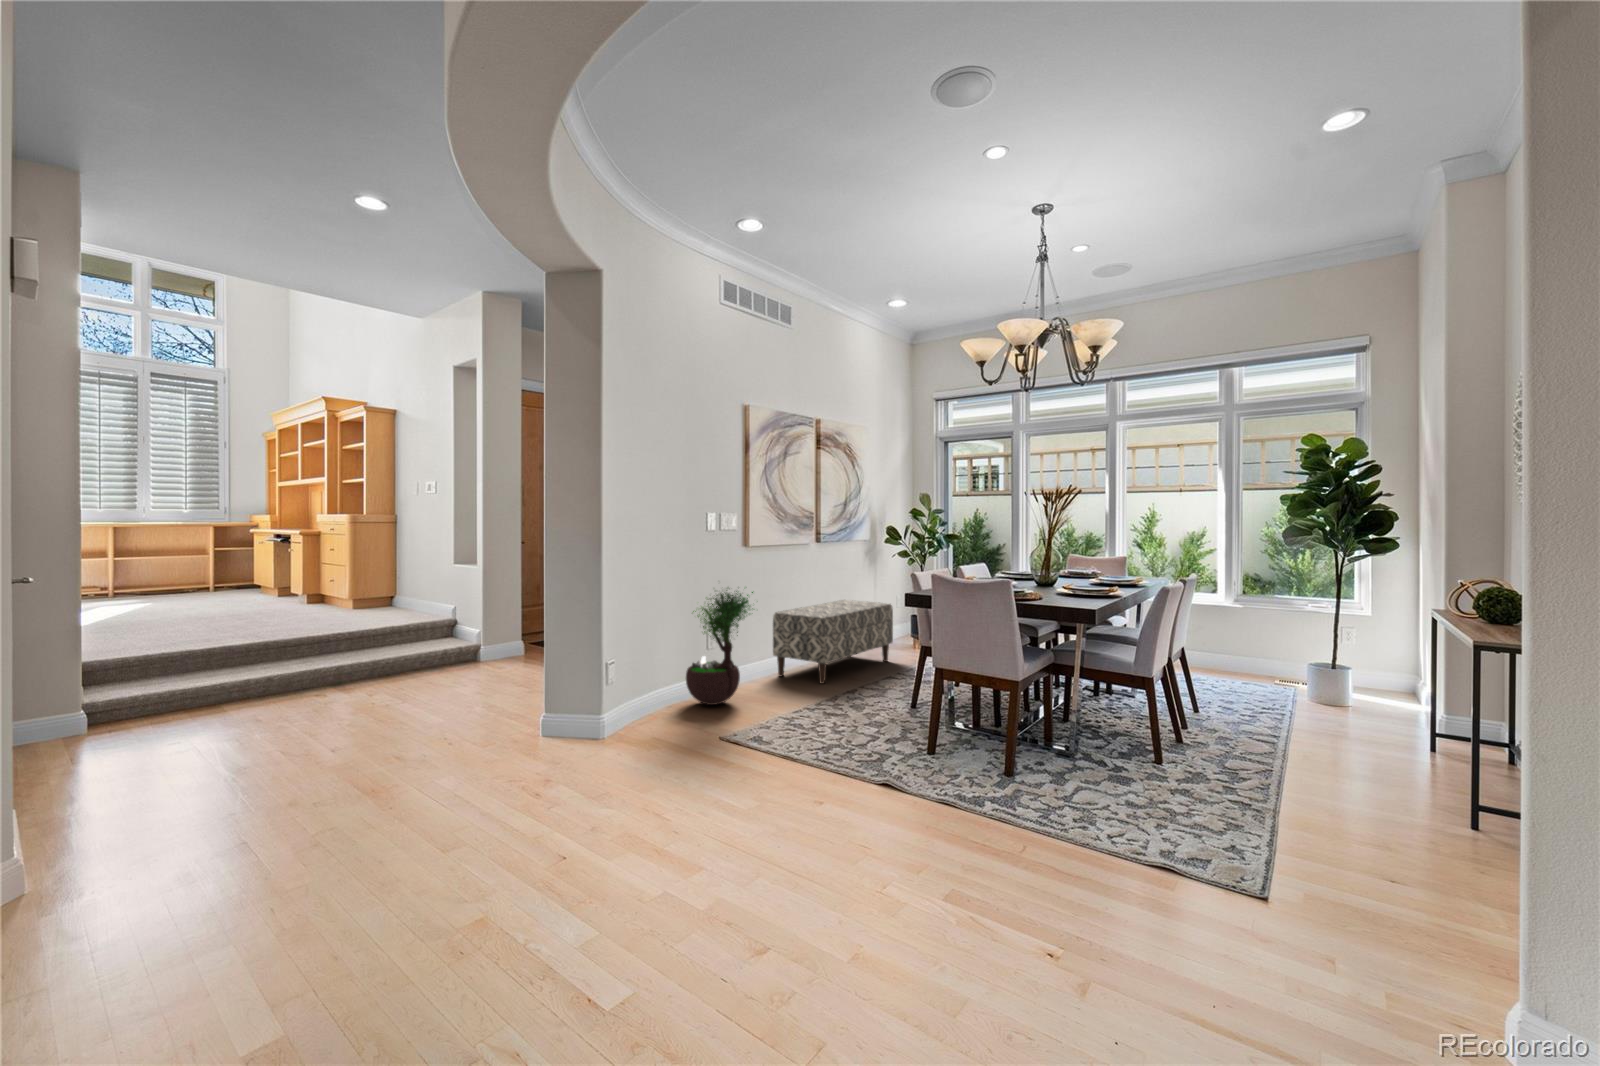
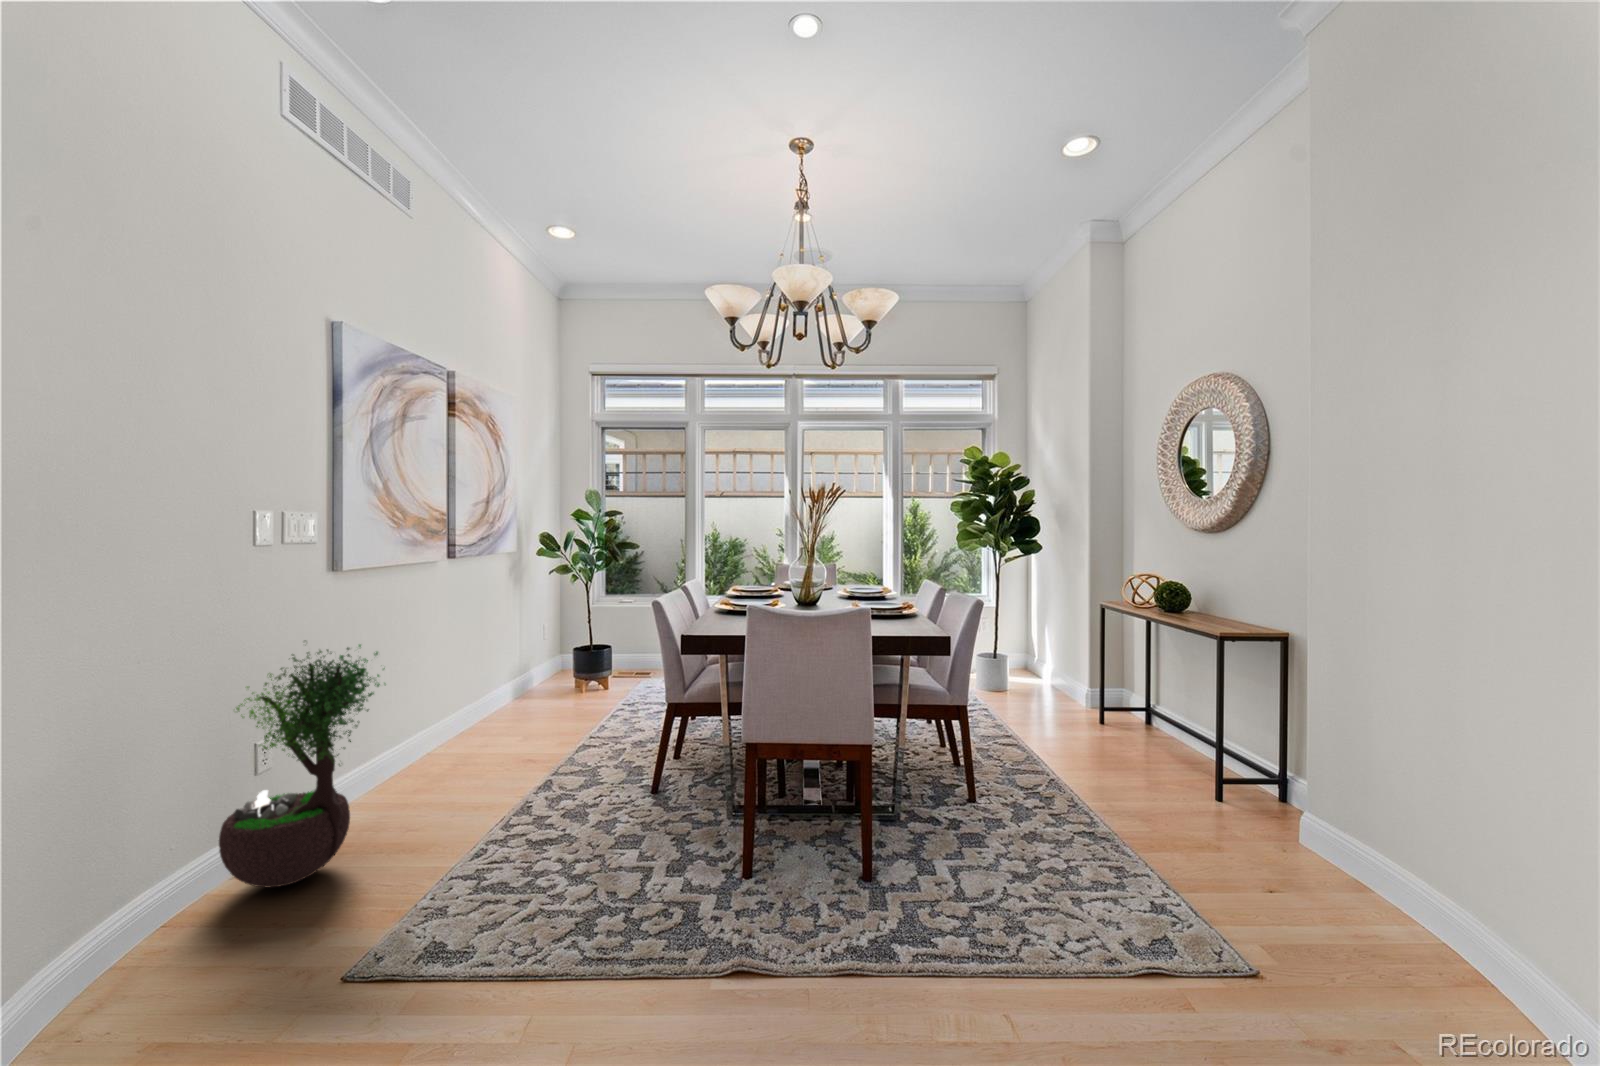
bench: present [773,600,893,684] -> none [387,640,569,782]

